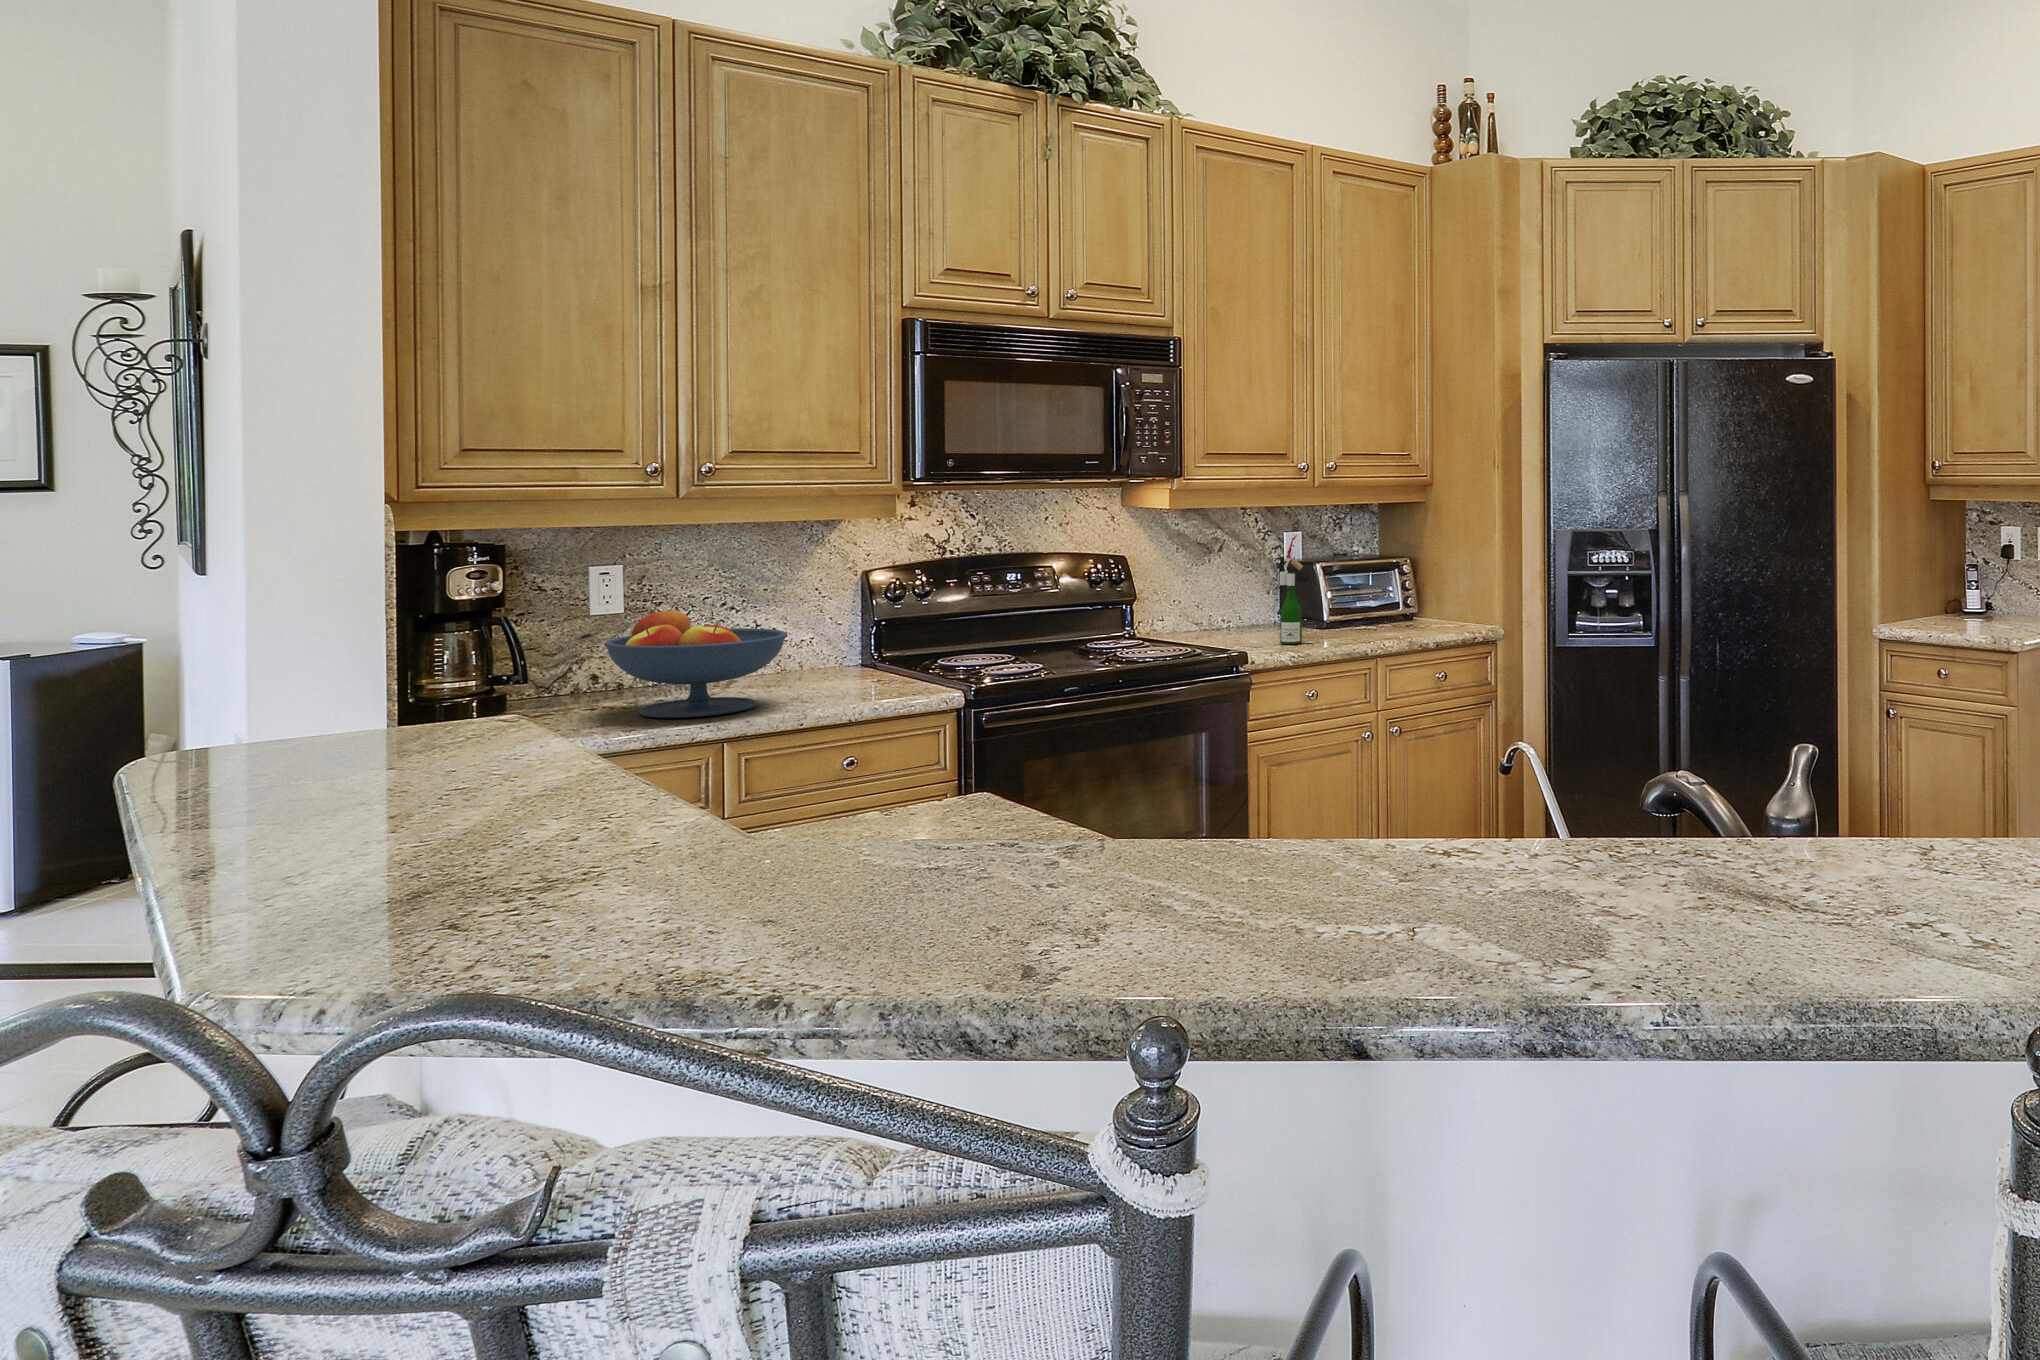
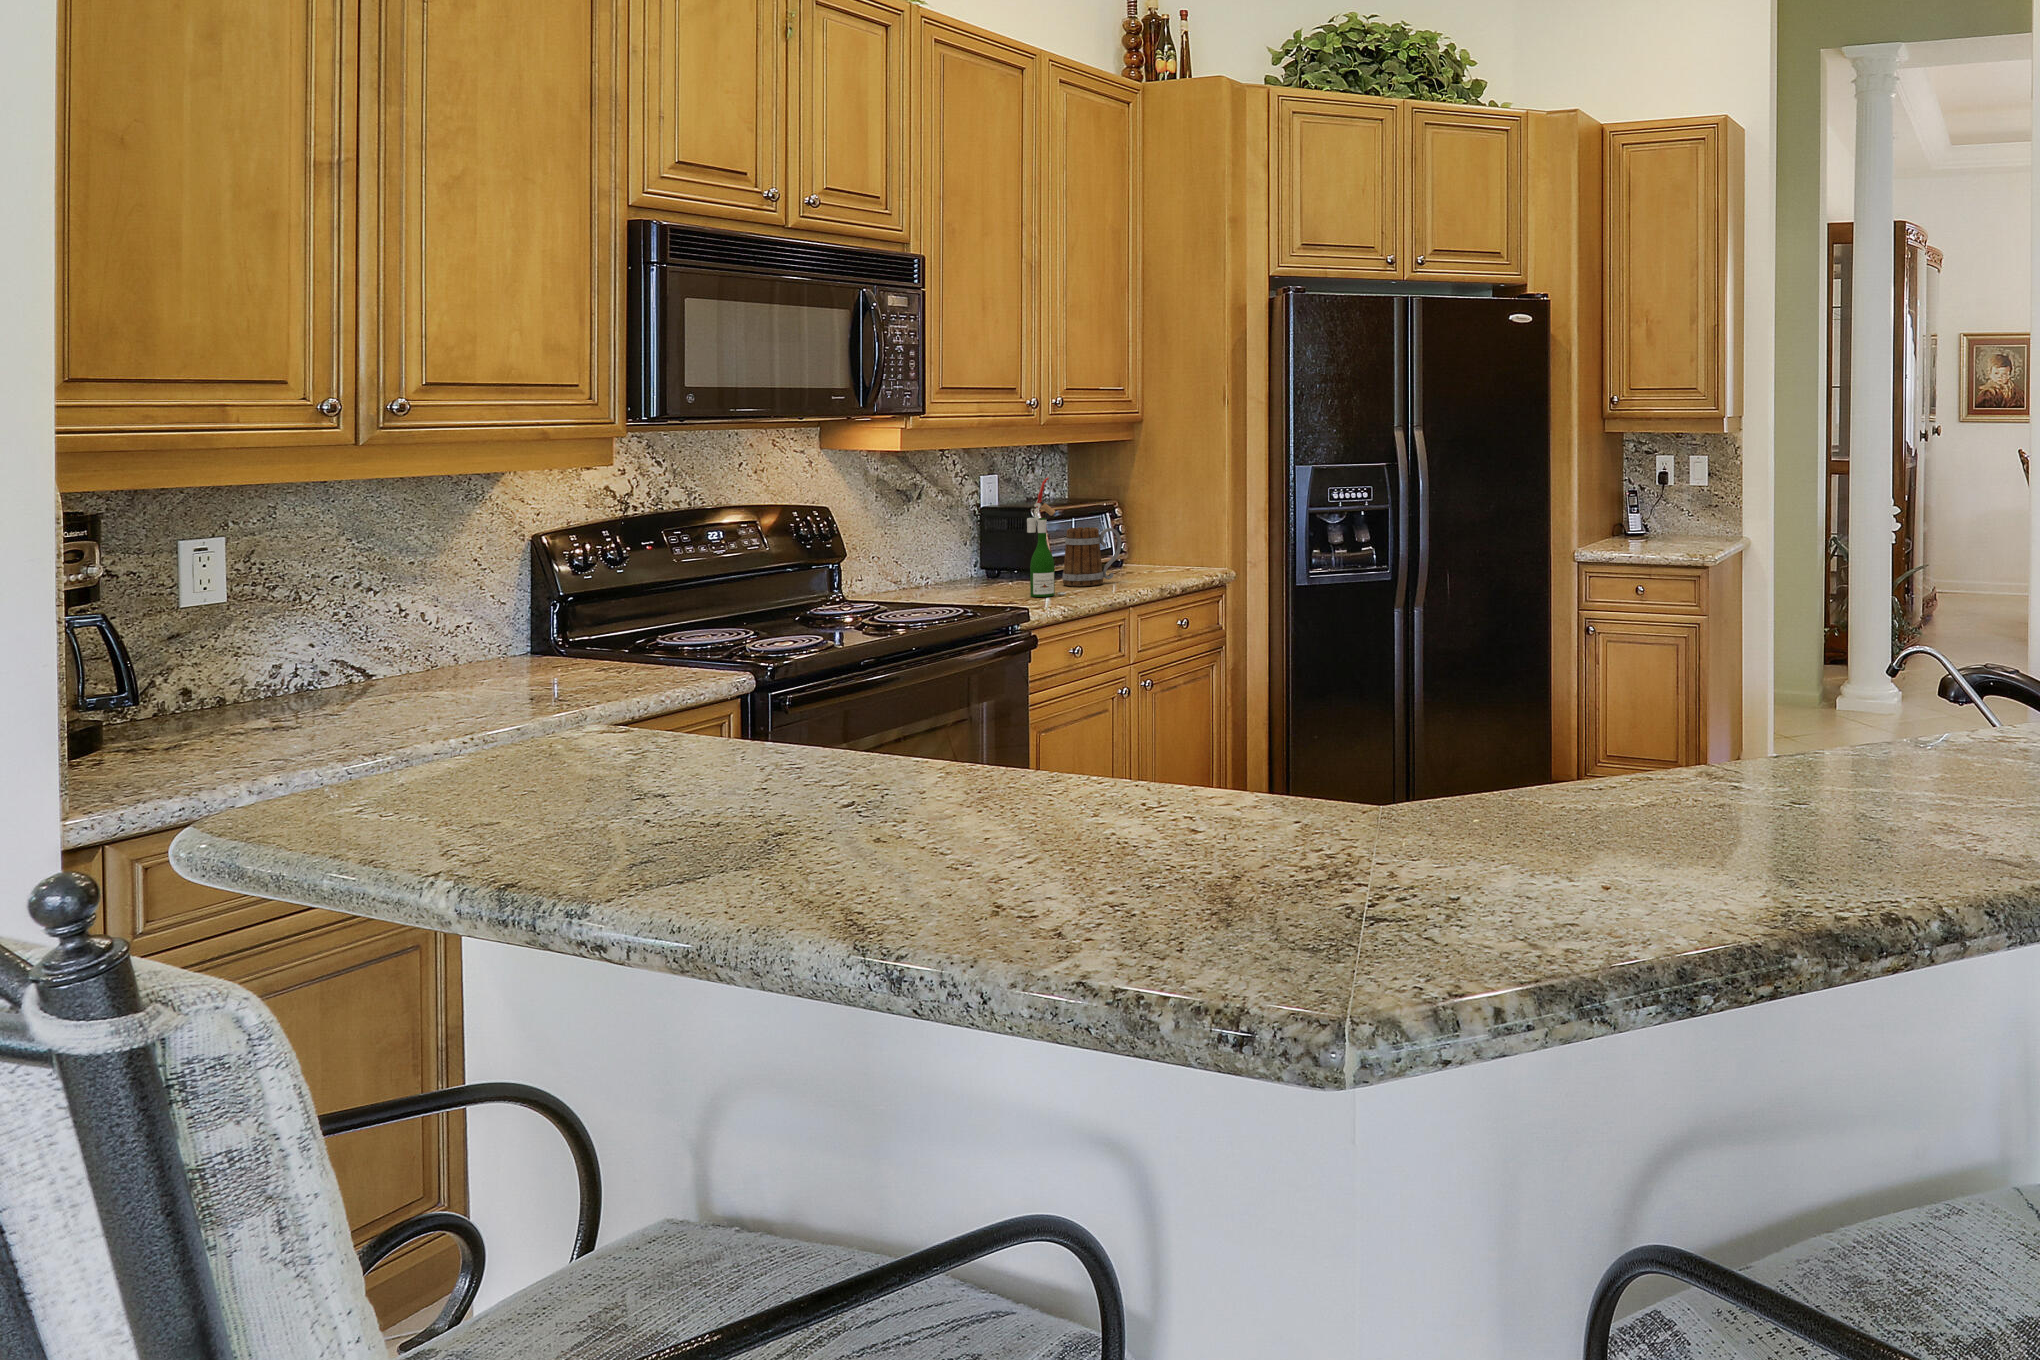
mug: none [1325,582,1379,637] -> present [1062,527,1121,586]
fruit bowl: present [605,610,787,718] -> none [291,593,549,734]

